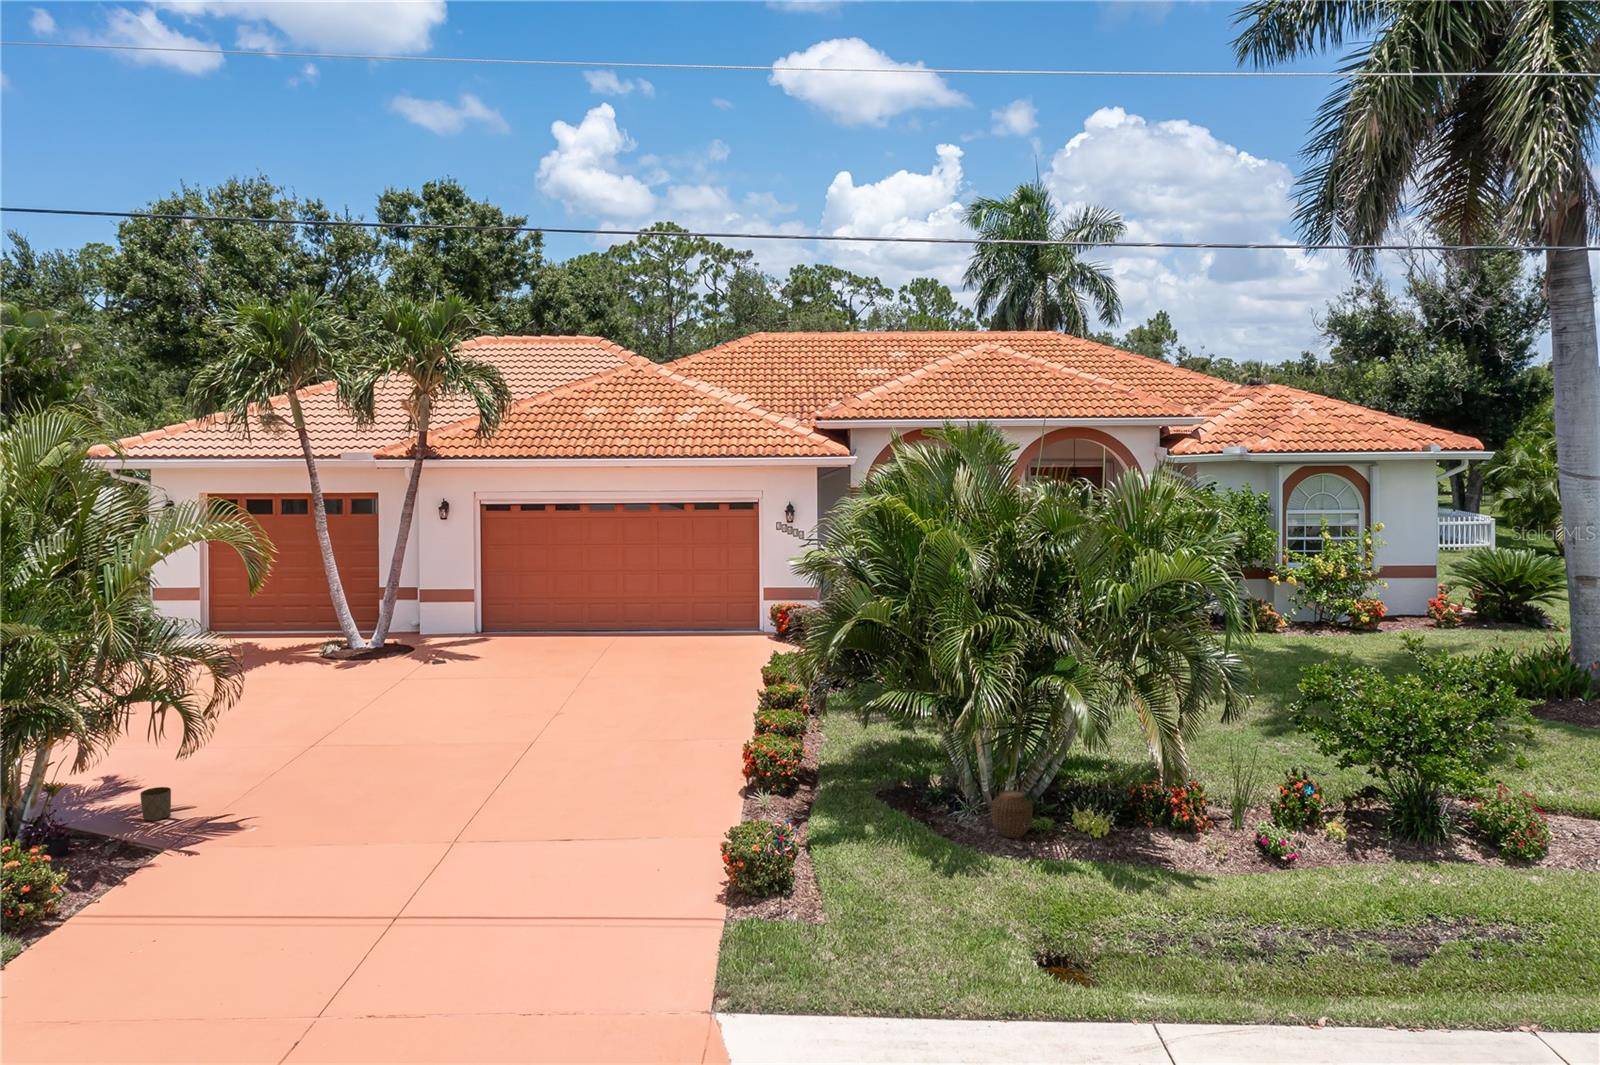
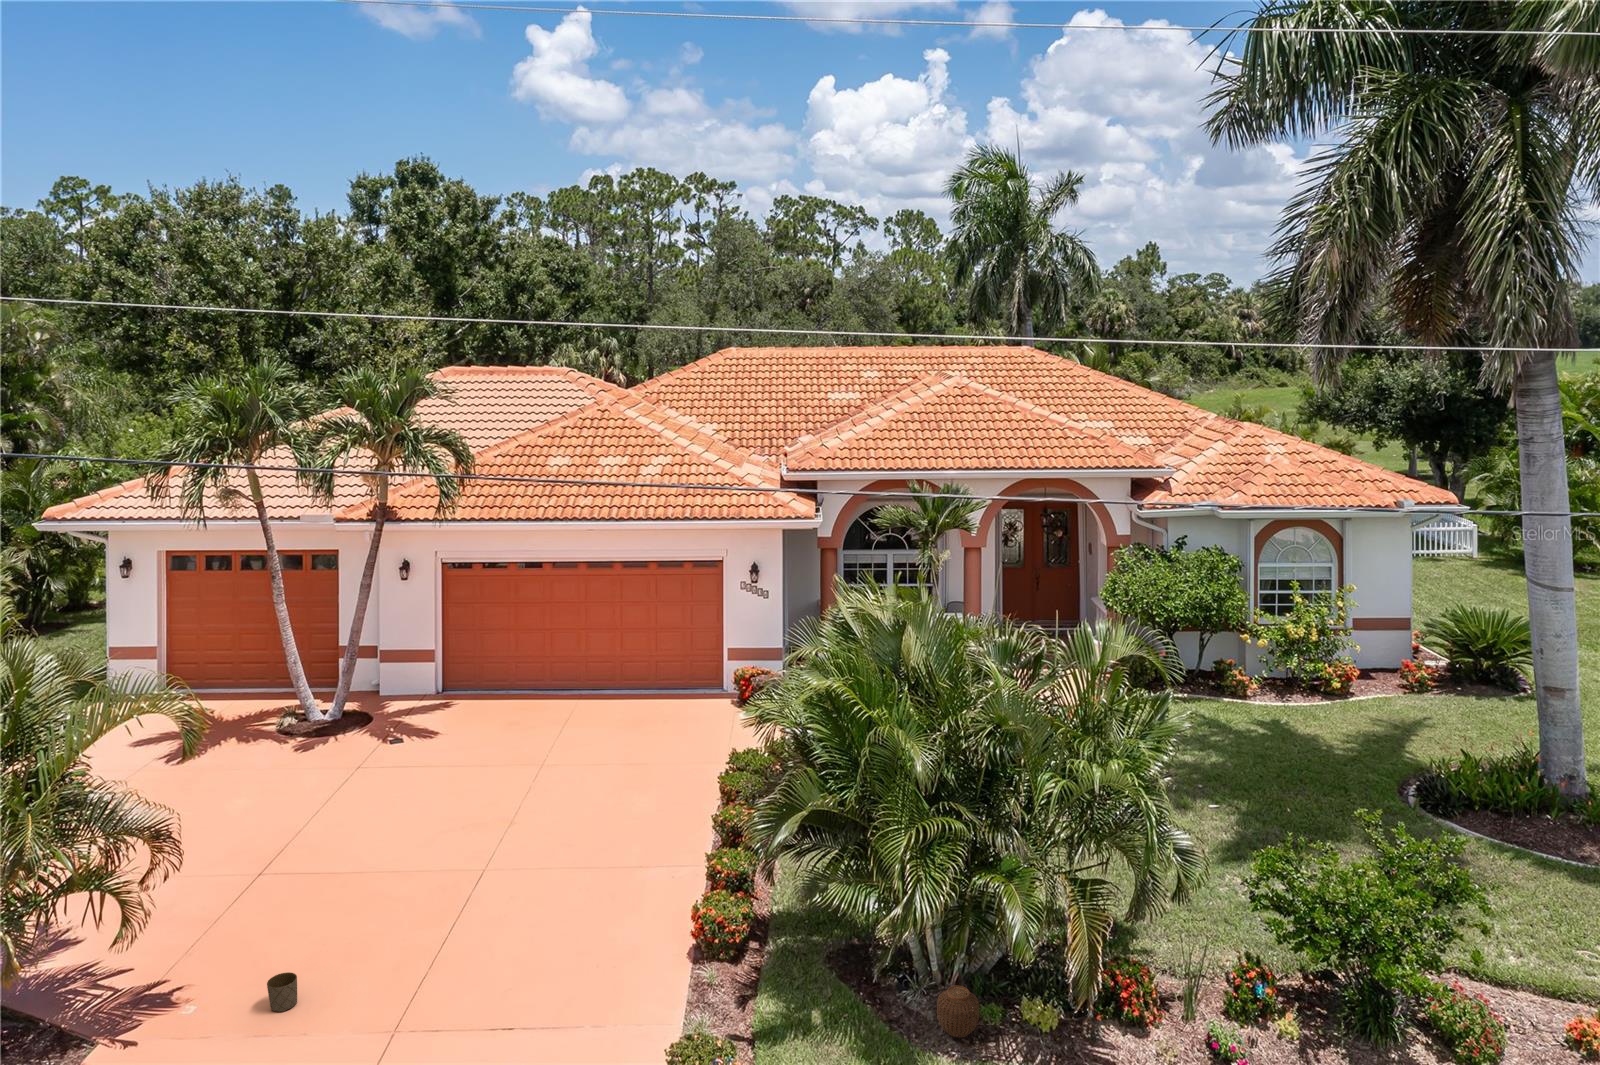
planter: present [140,787,171,821] -> present [267,972,297,1012]

